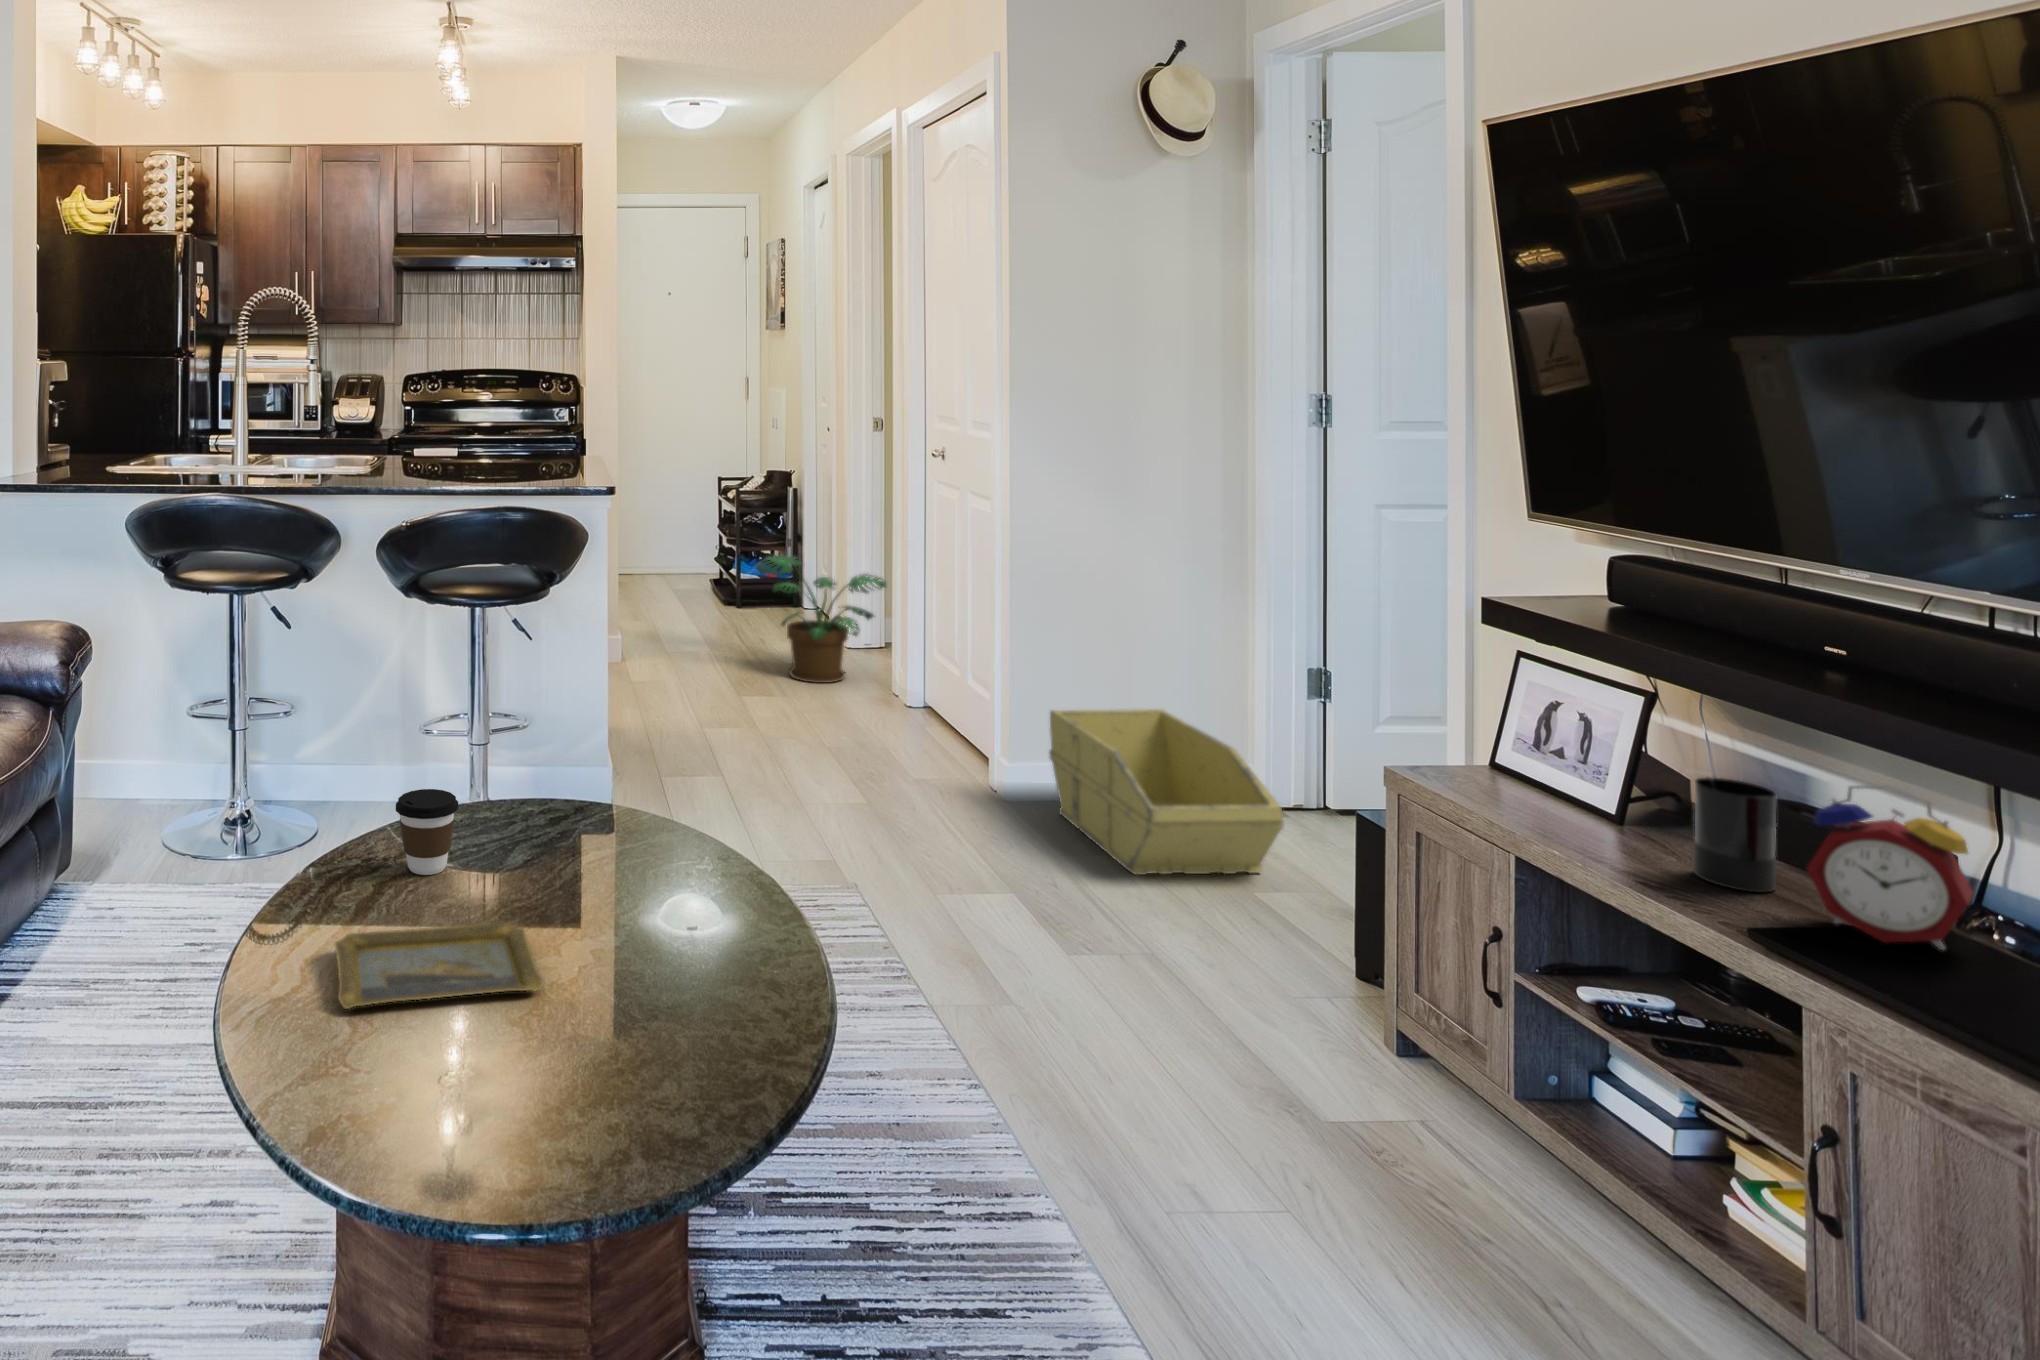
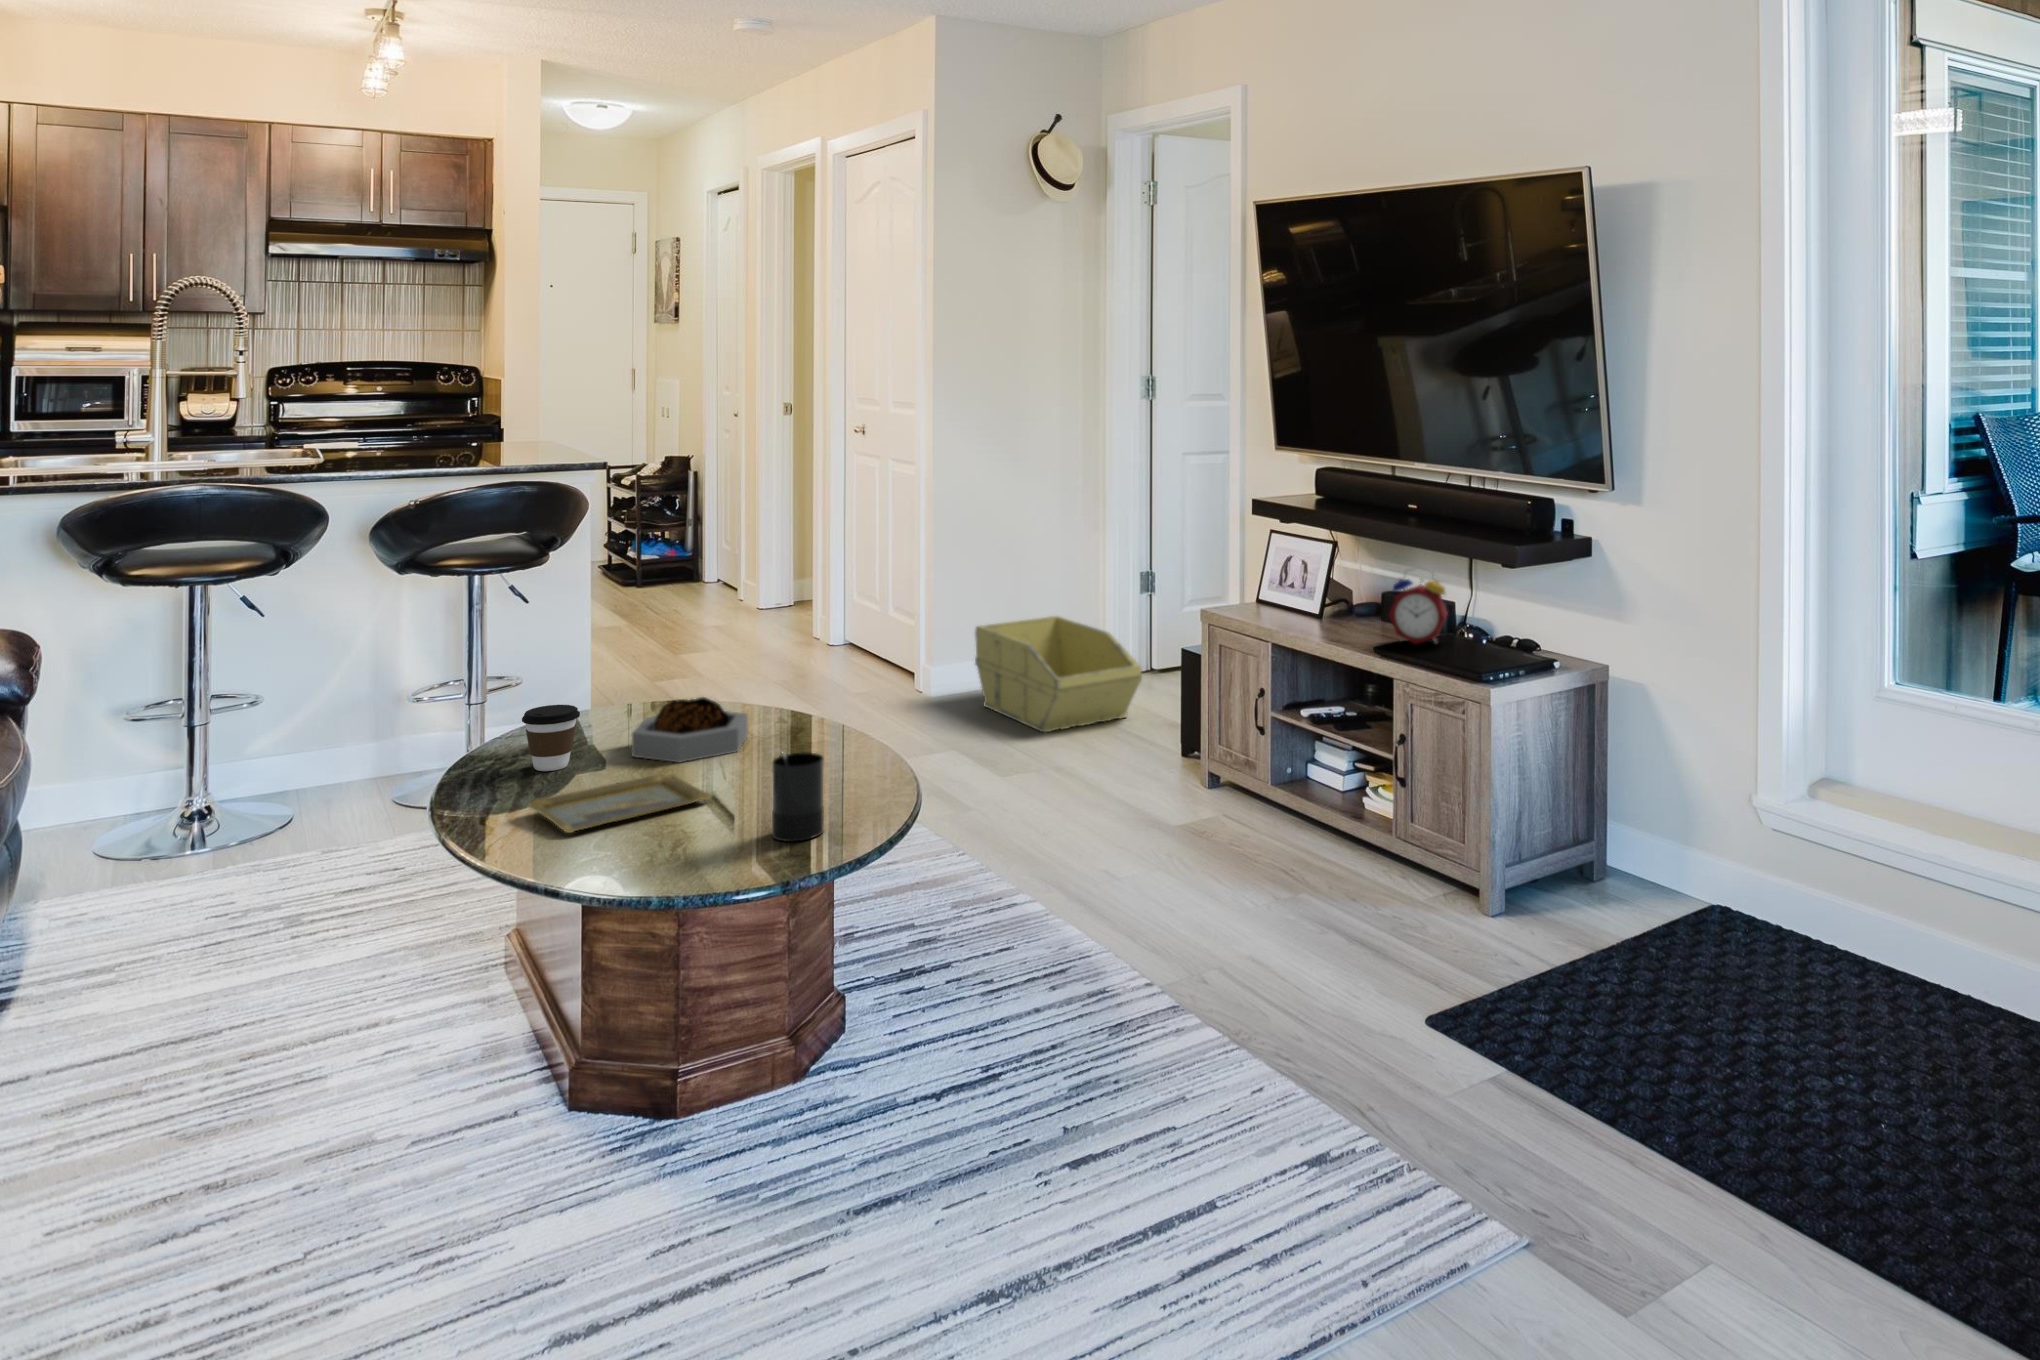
potted plant: present [756,555,886,683] -> none [675,530,814,647]
candle: present [1686,769,1776,892] -> present [772,752,824,842]
decorative bowl: none [515,800,661,899] -> present [632,697,748,763]

